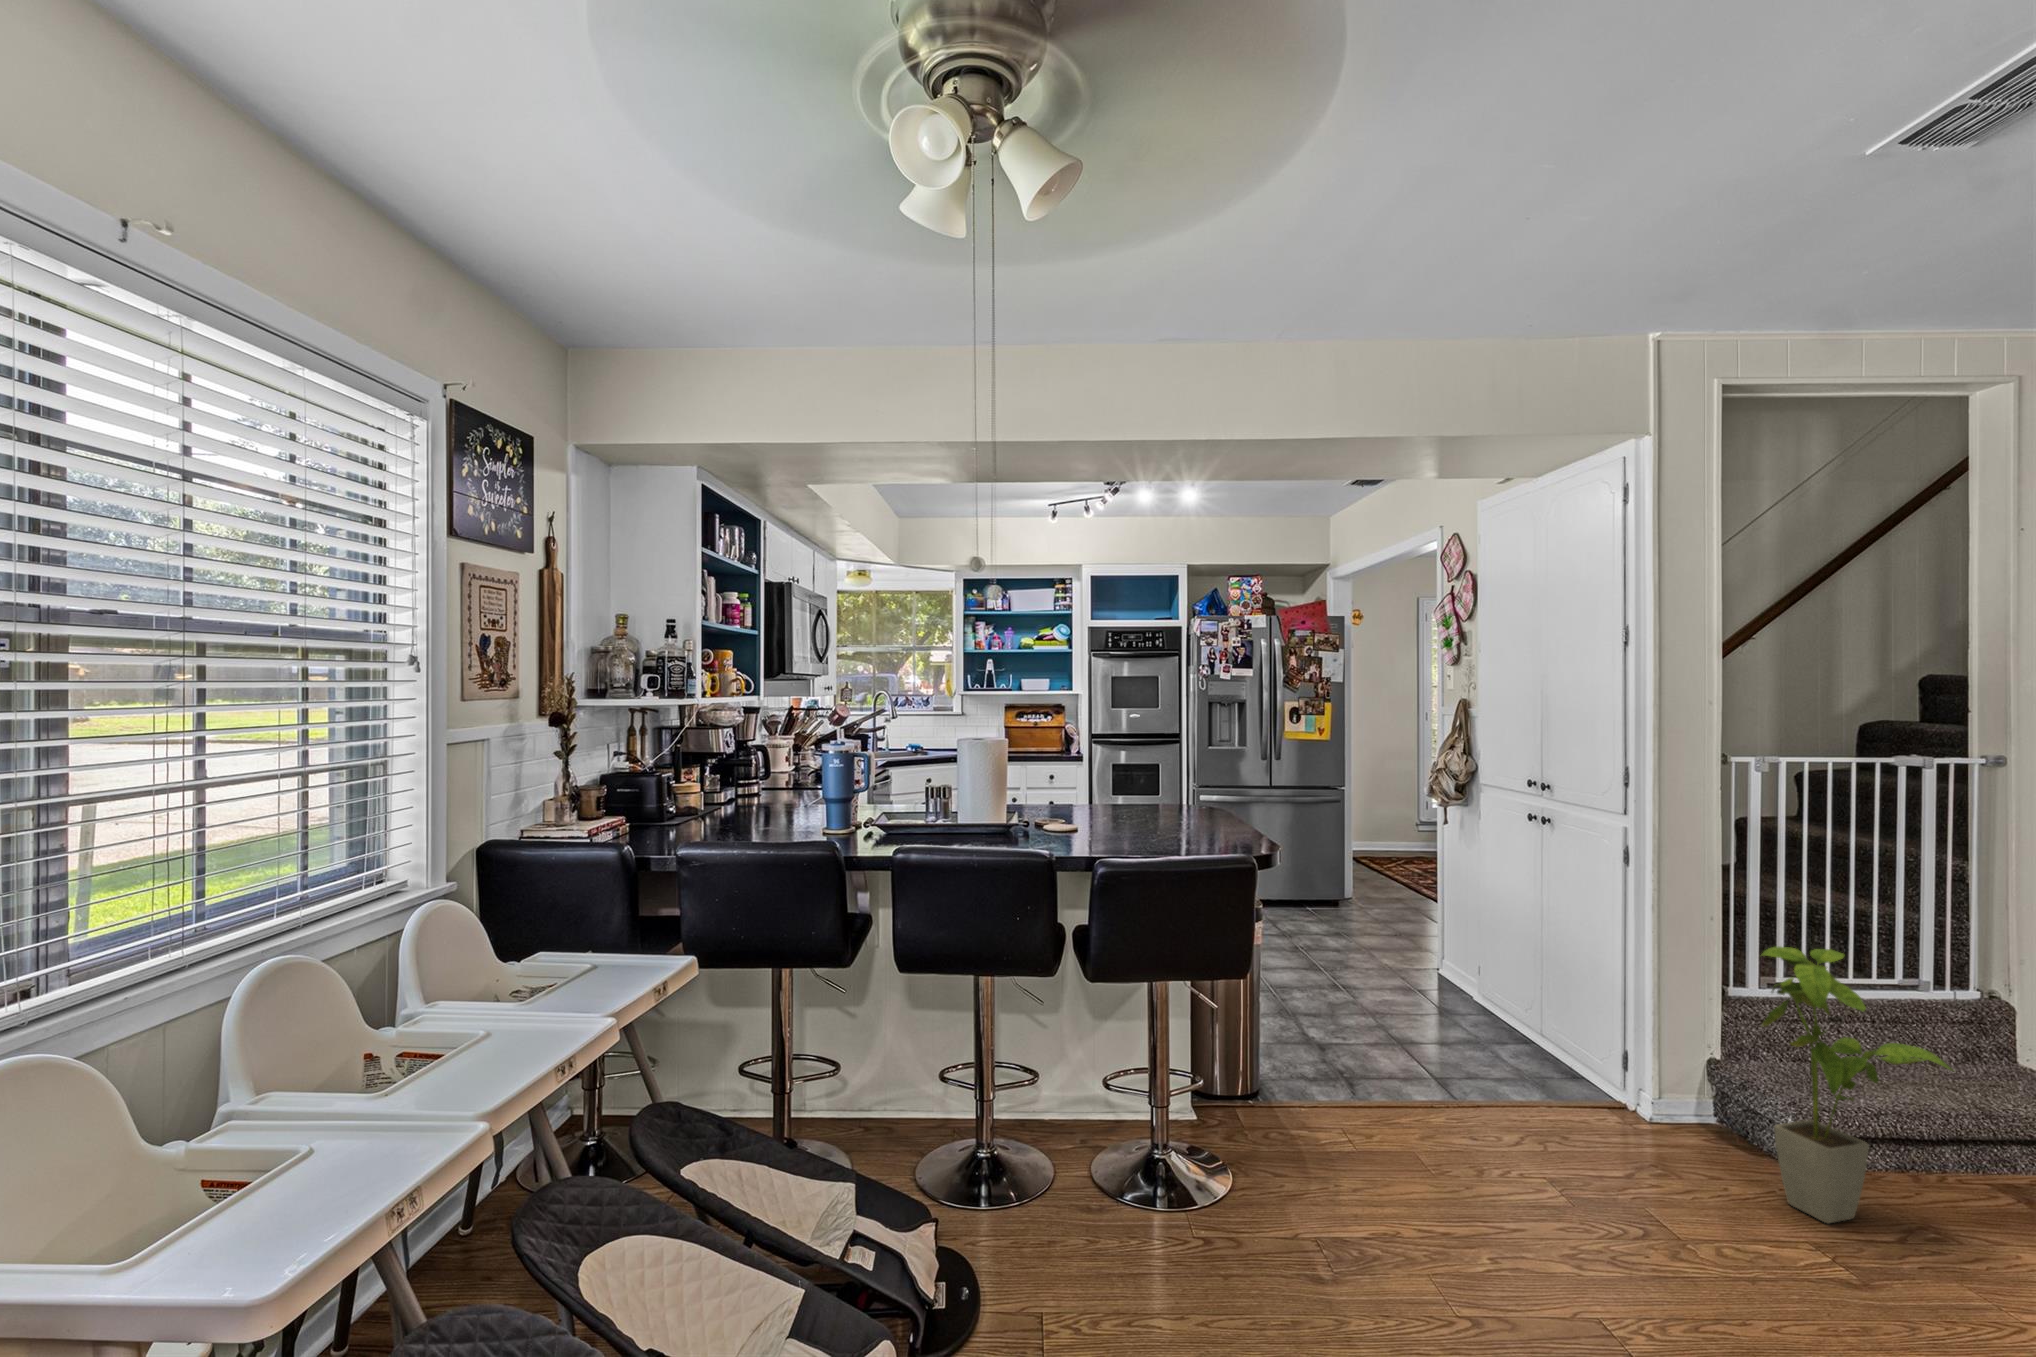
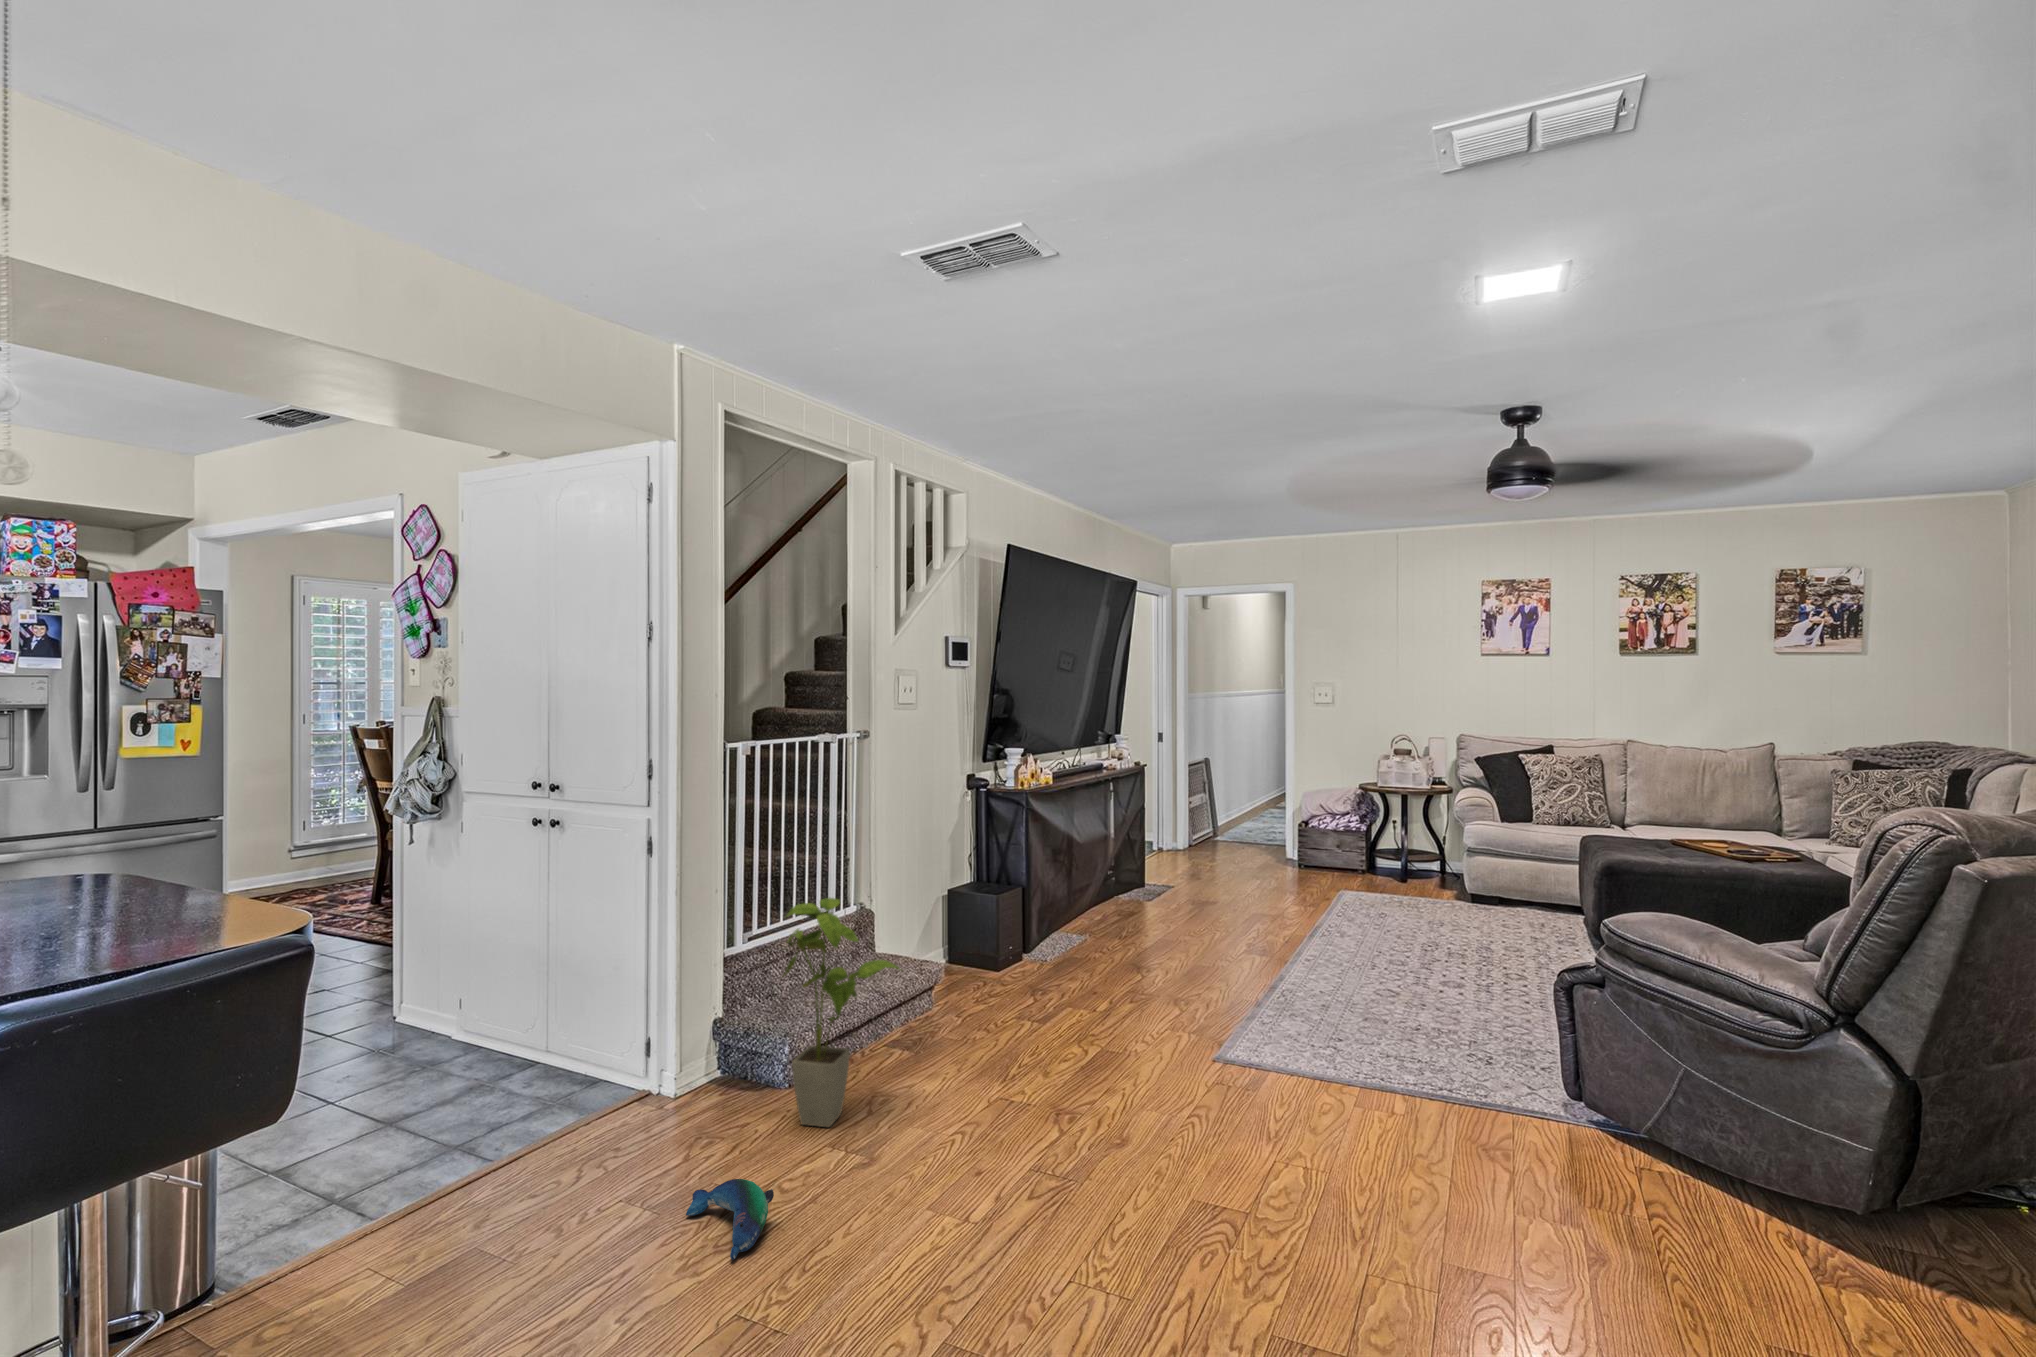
plush toy: none [1597,1200,1691,1279] -> present [686,1179,774,1260]

